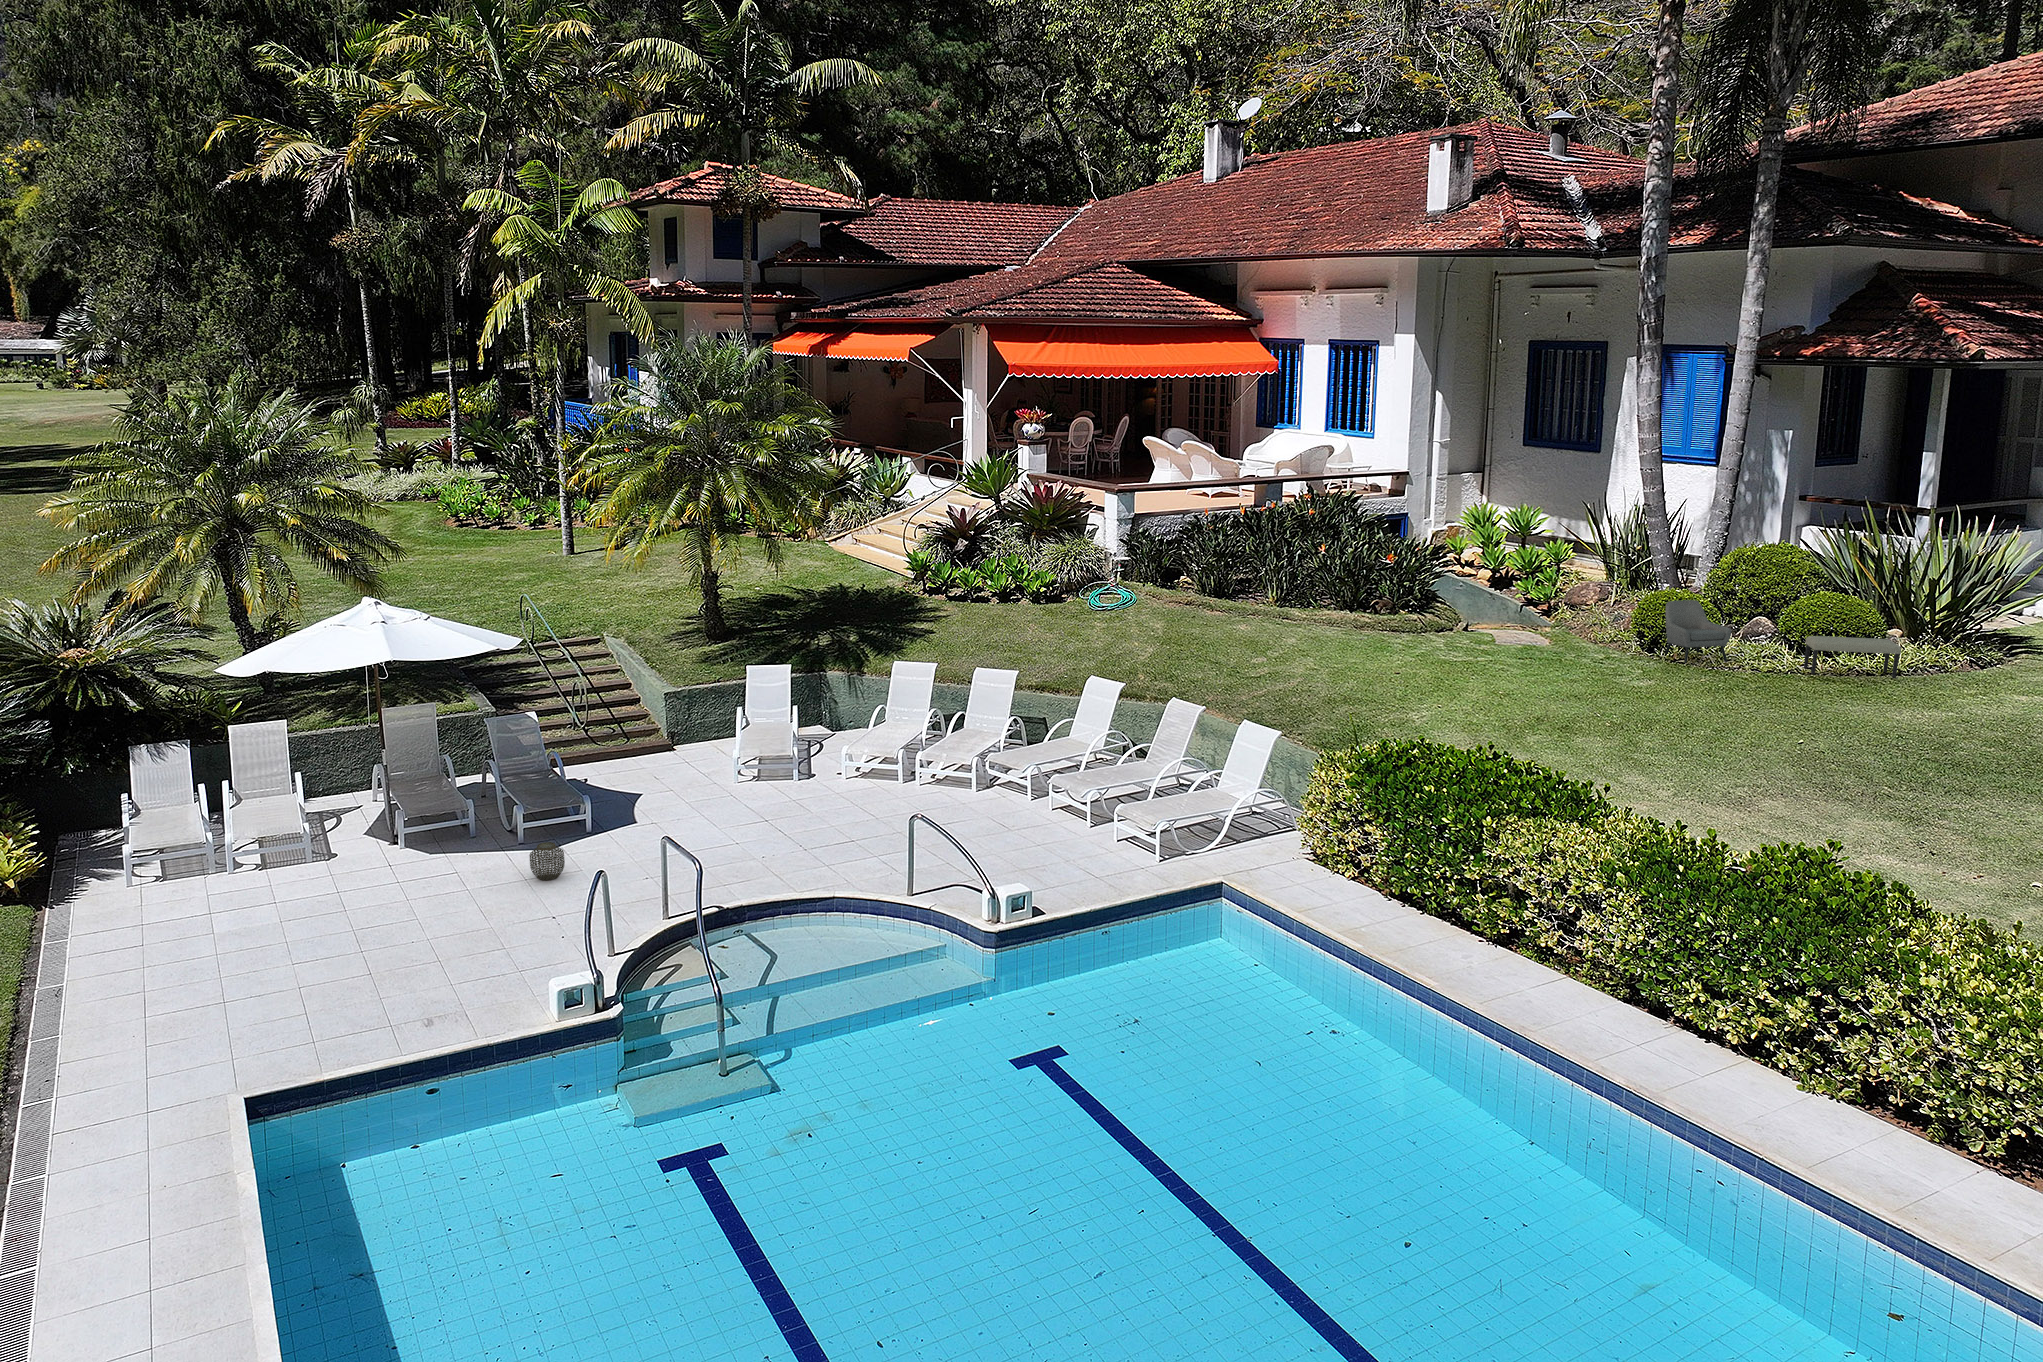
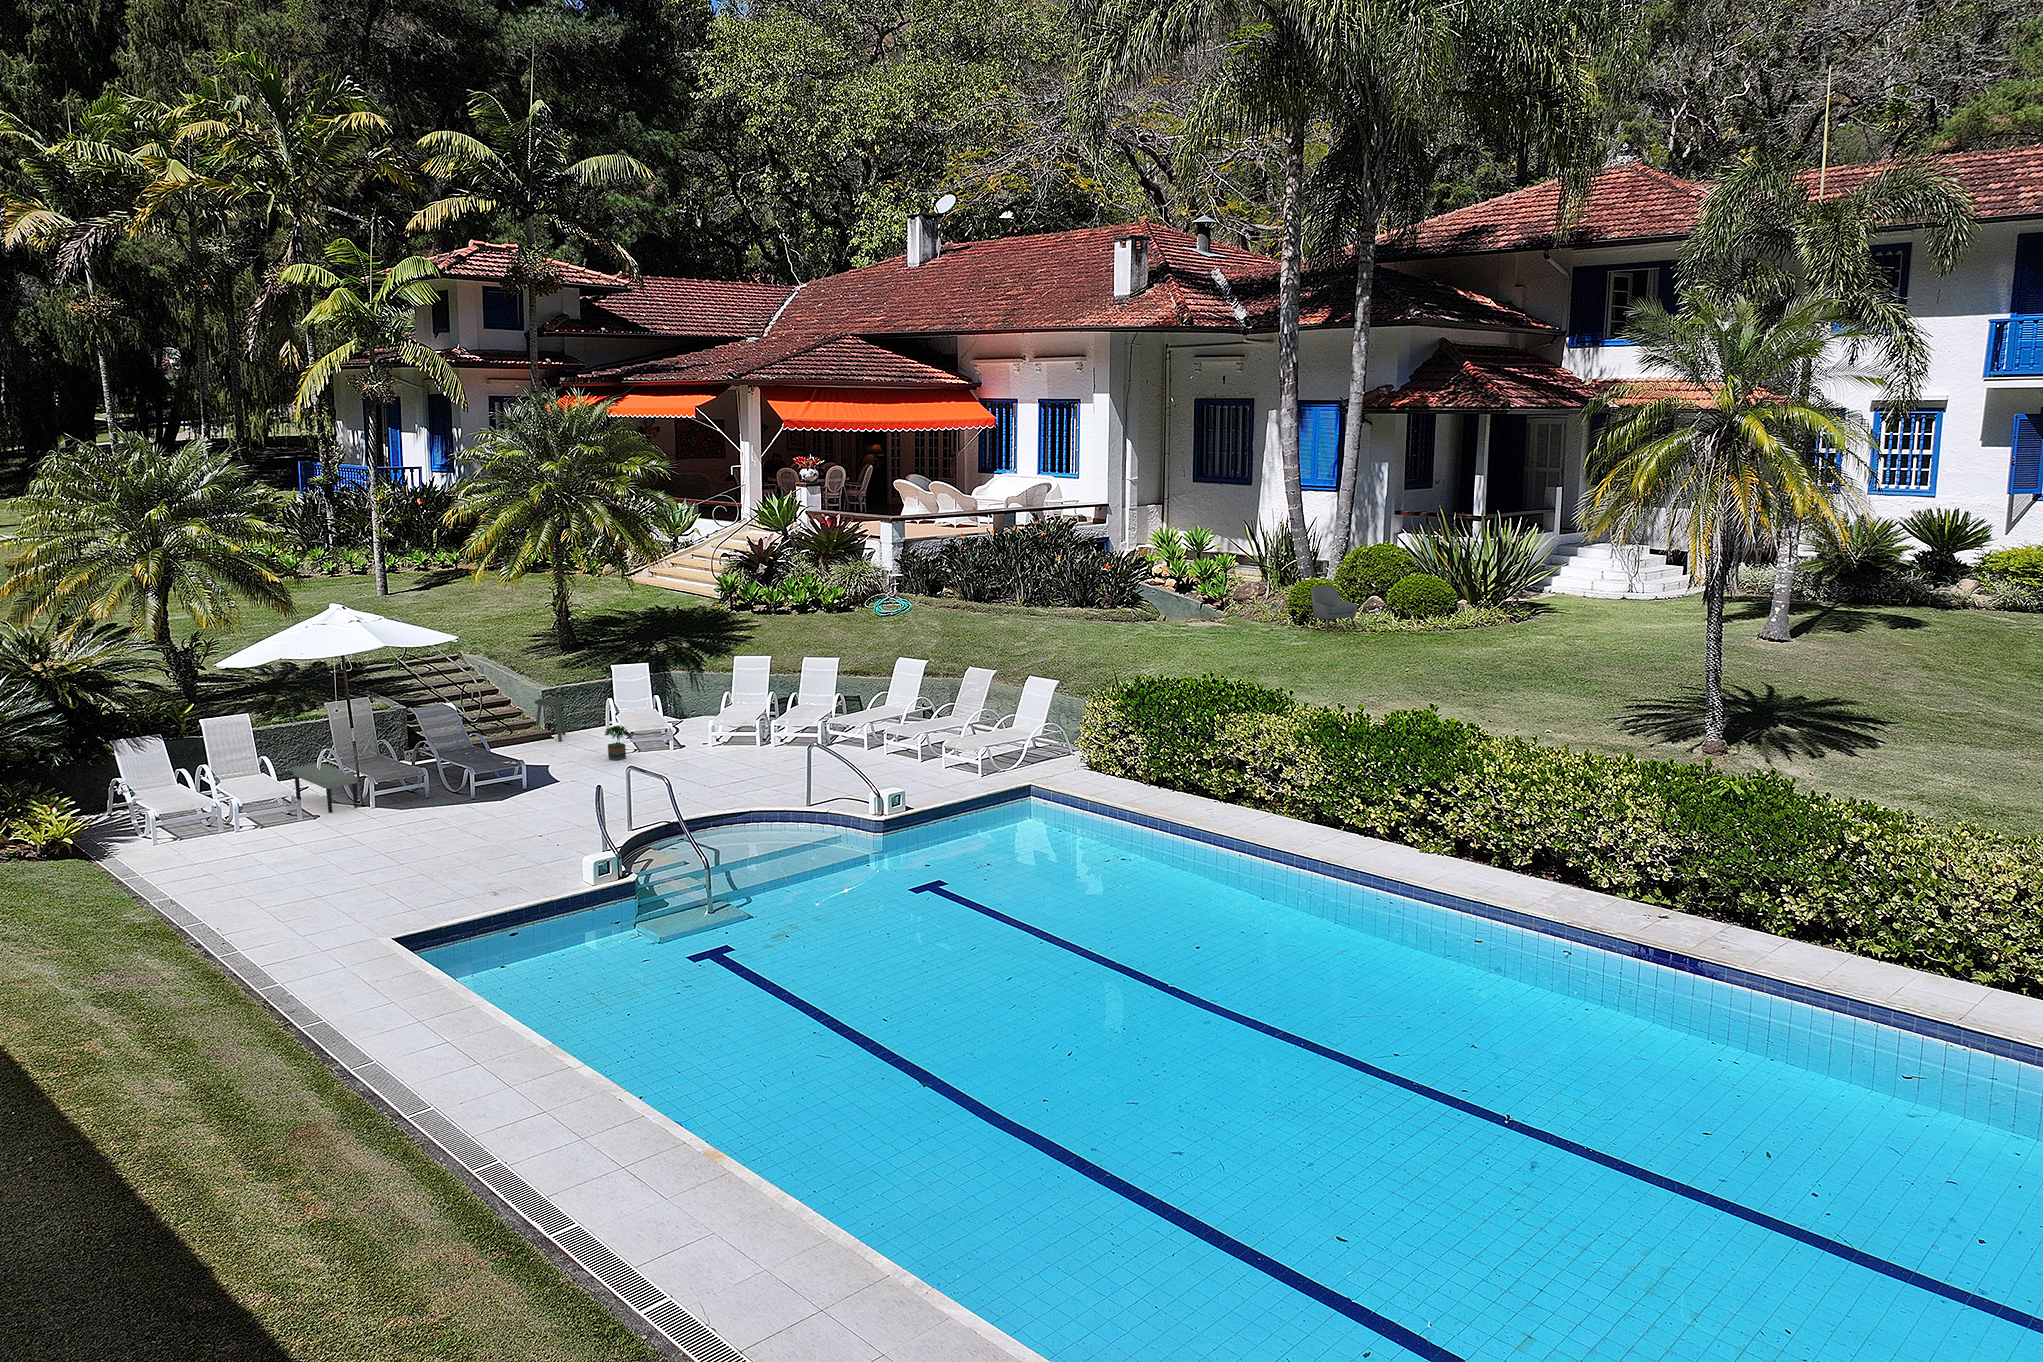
bench: present [1804,636,1901,679] -> present [293,763,358,813]
side table: none [648,705,689,759] -> present [534,697,568,741]
potted tree: none [711,751,742,795] -> present [605,726,630,761]
woven basket: present [529,842,565,881] -> none [491,789,519,820]

